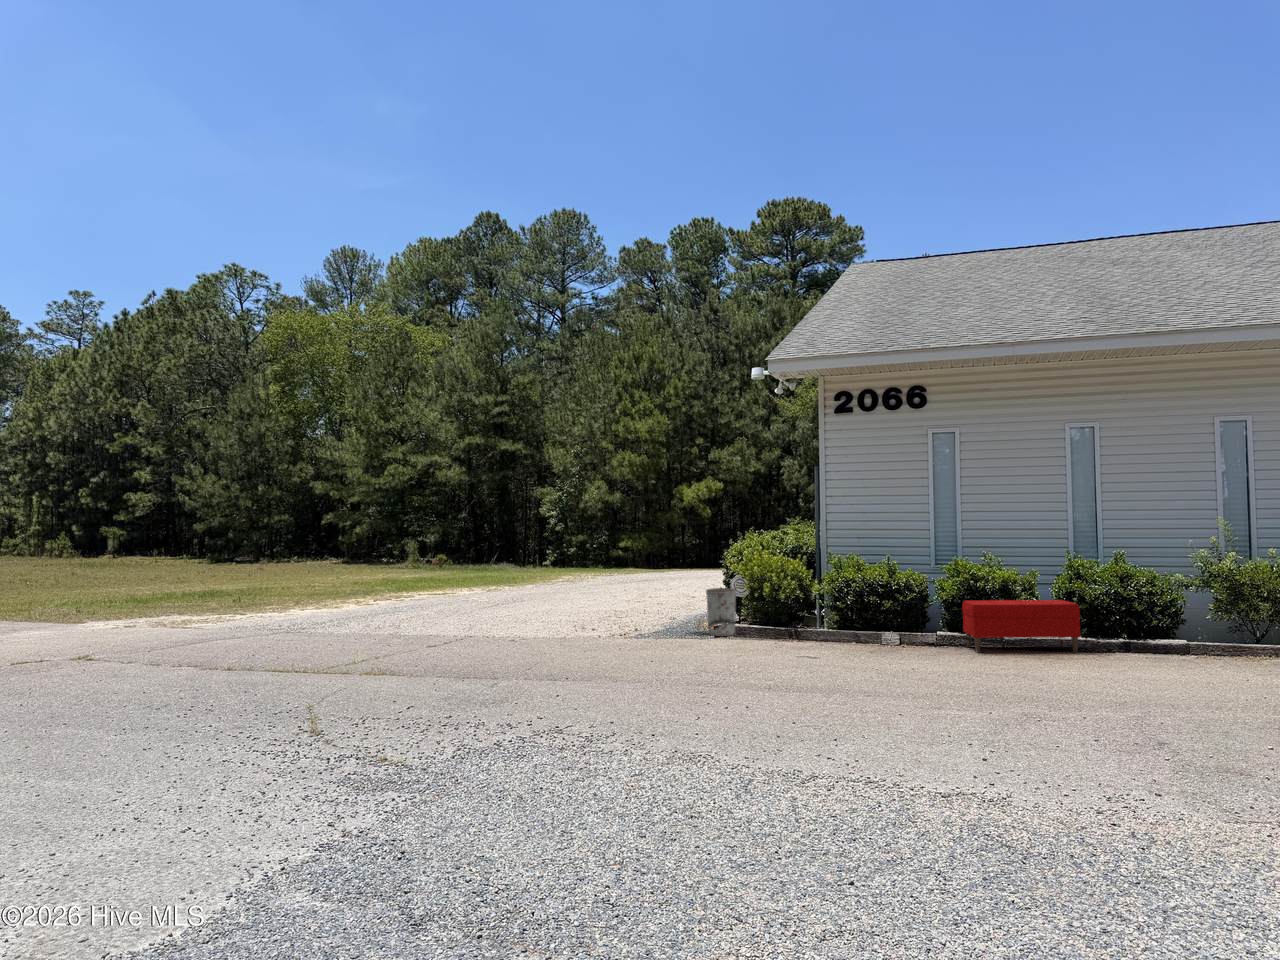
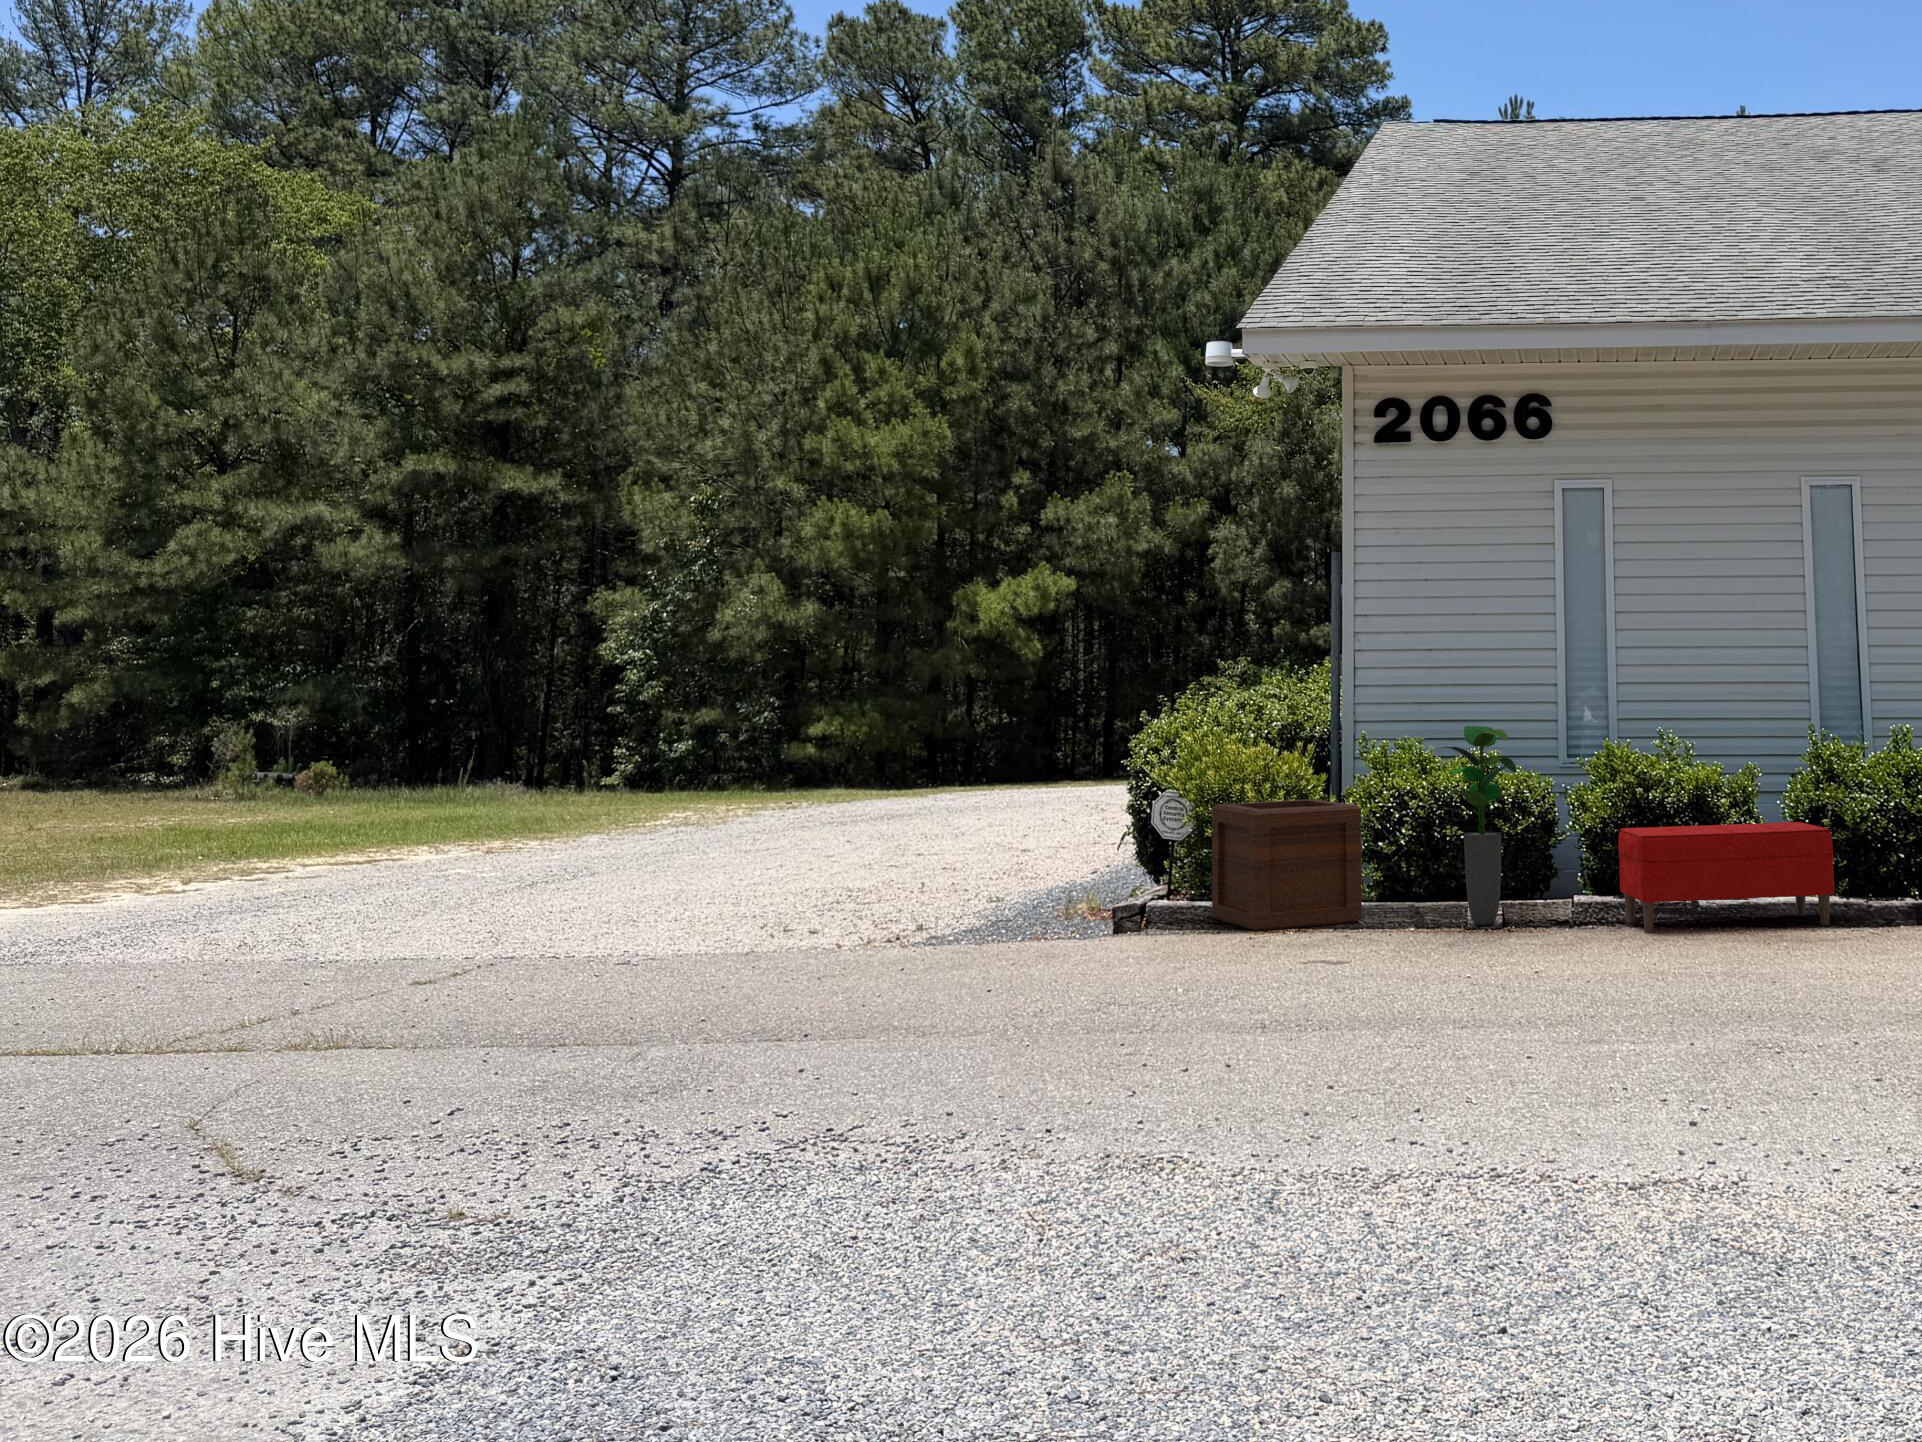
potted plant: none [868,549,910,645] -> present [1442,726,1517,925]
wooden crate: none [761,583,833,643] -> present [1212,799,1362,931]
trash can: present [706,587,736,636] -> none [1090,813,1156,921]

